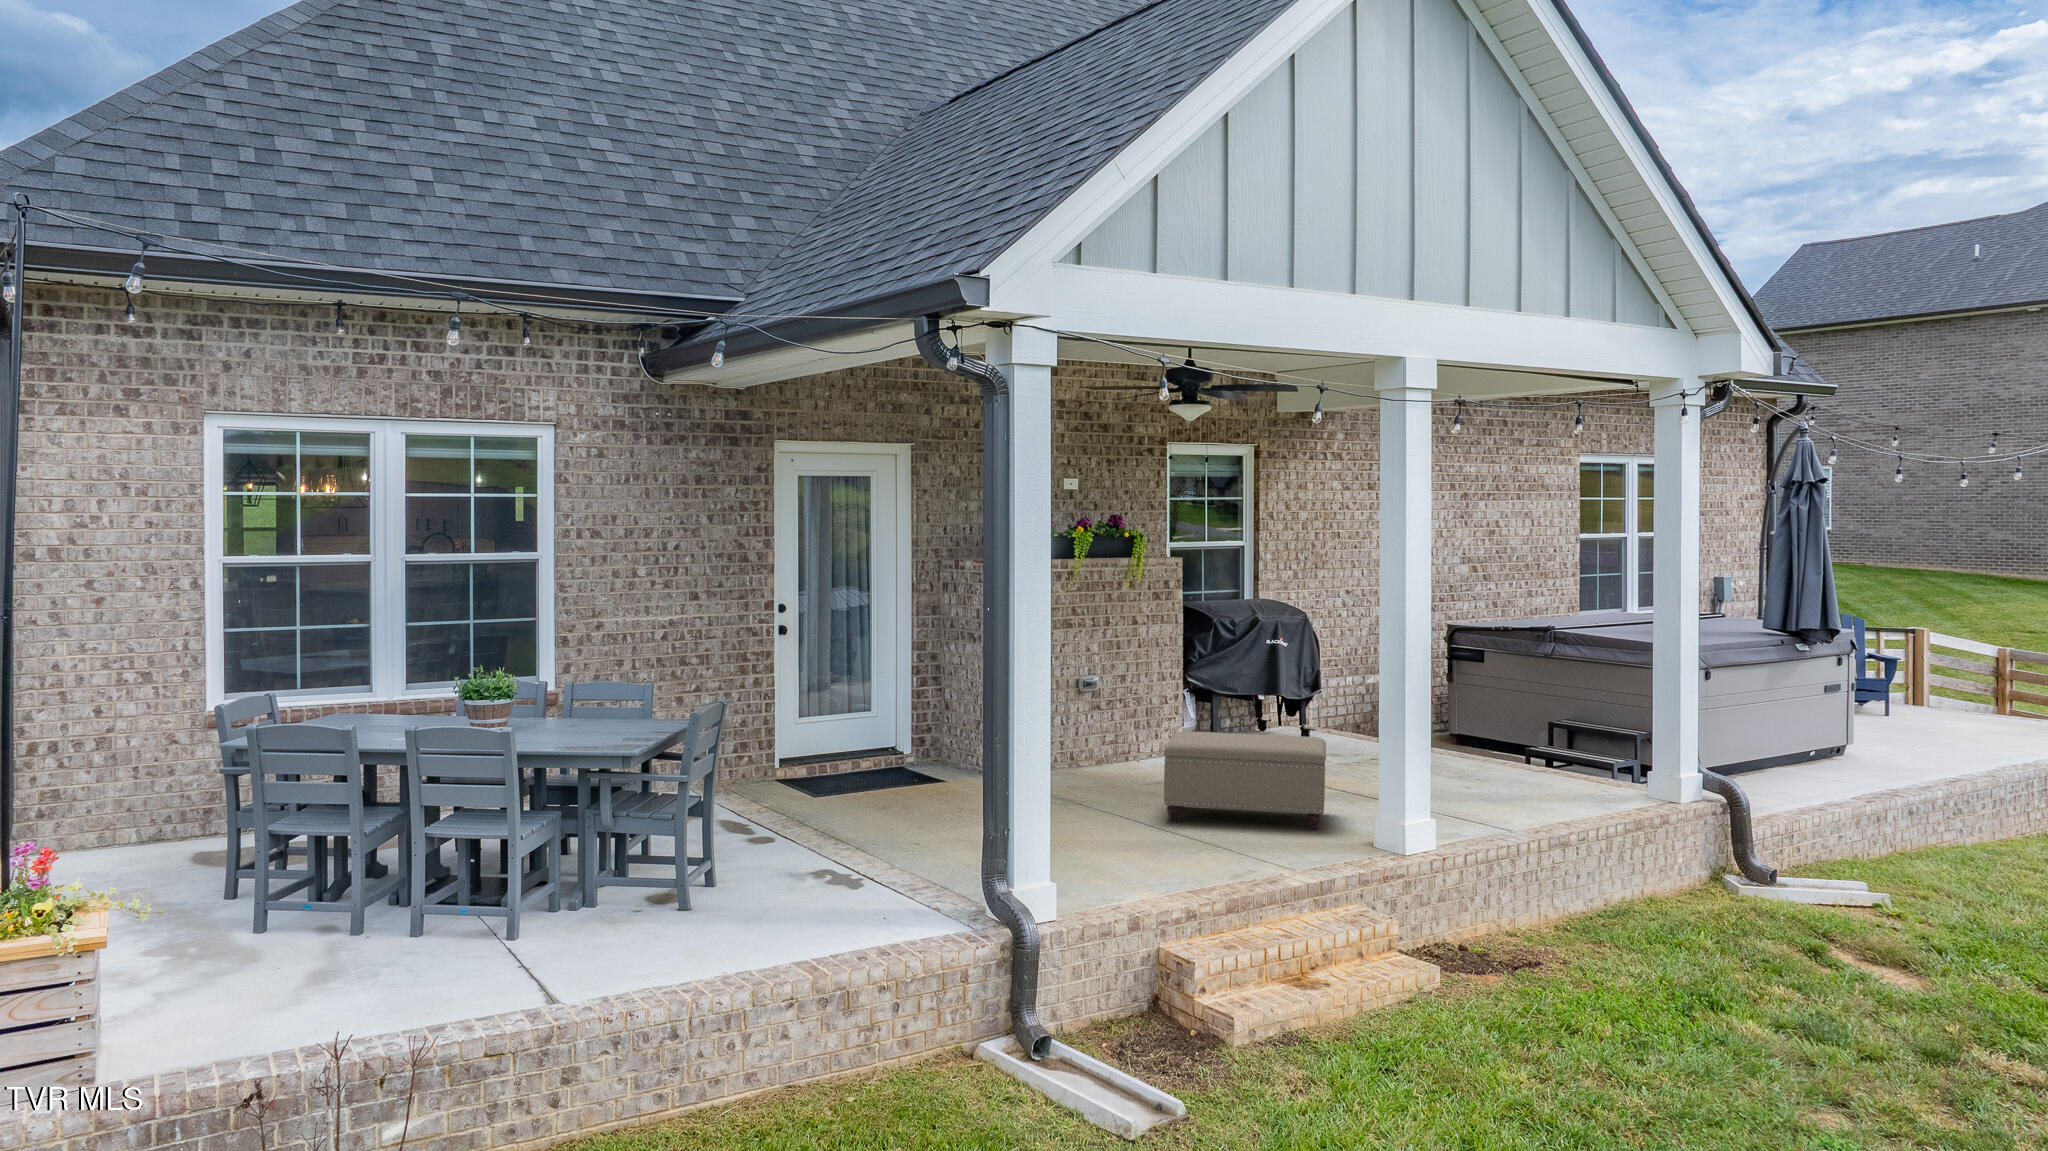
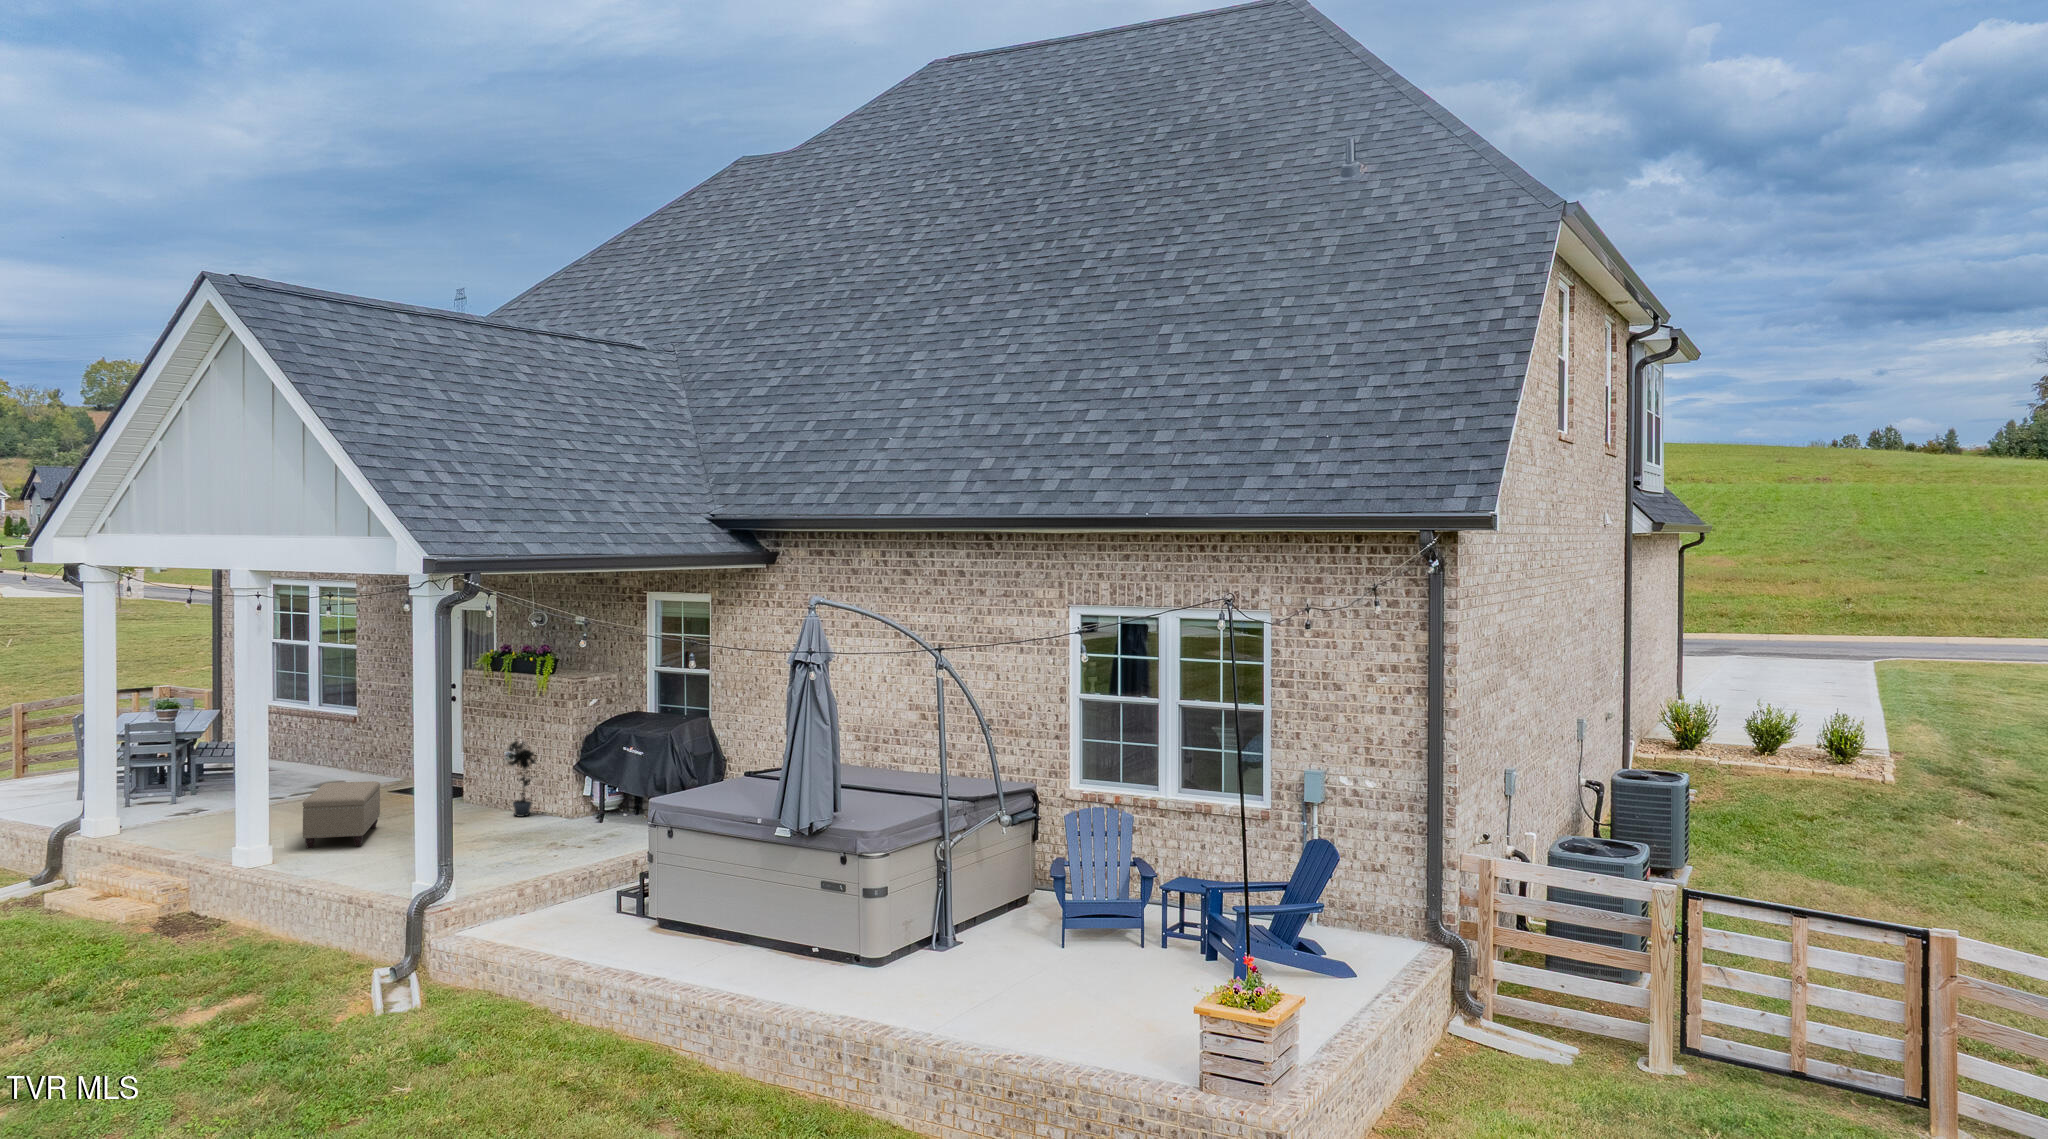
potted plant: none [1107,651,1182,767] -> present [506,741,537,817]

